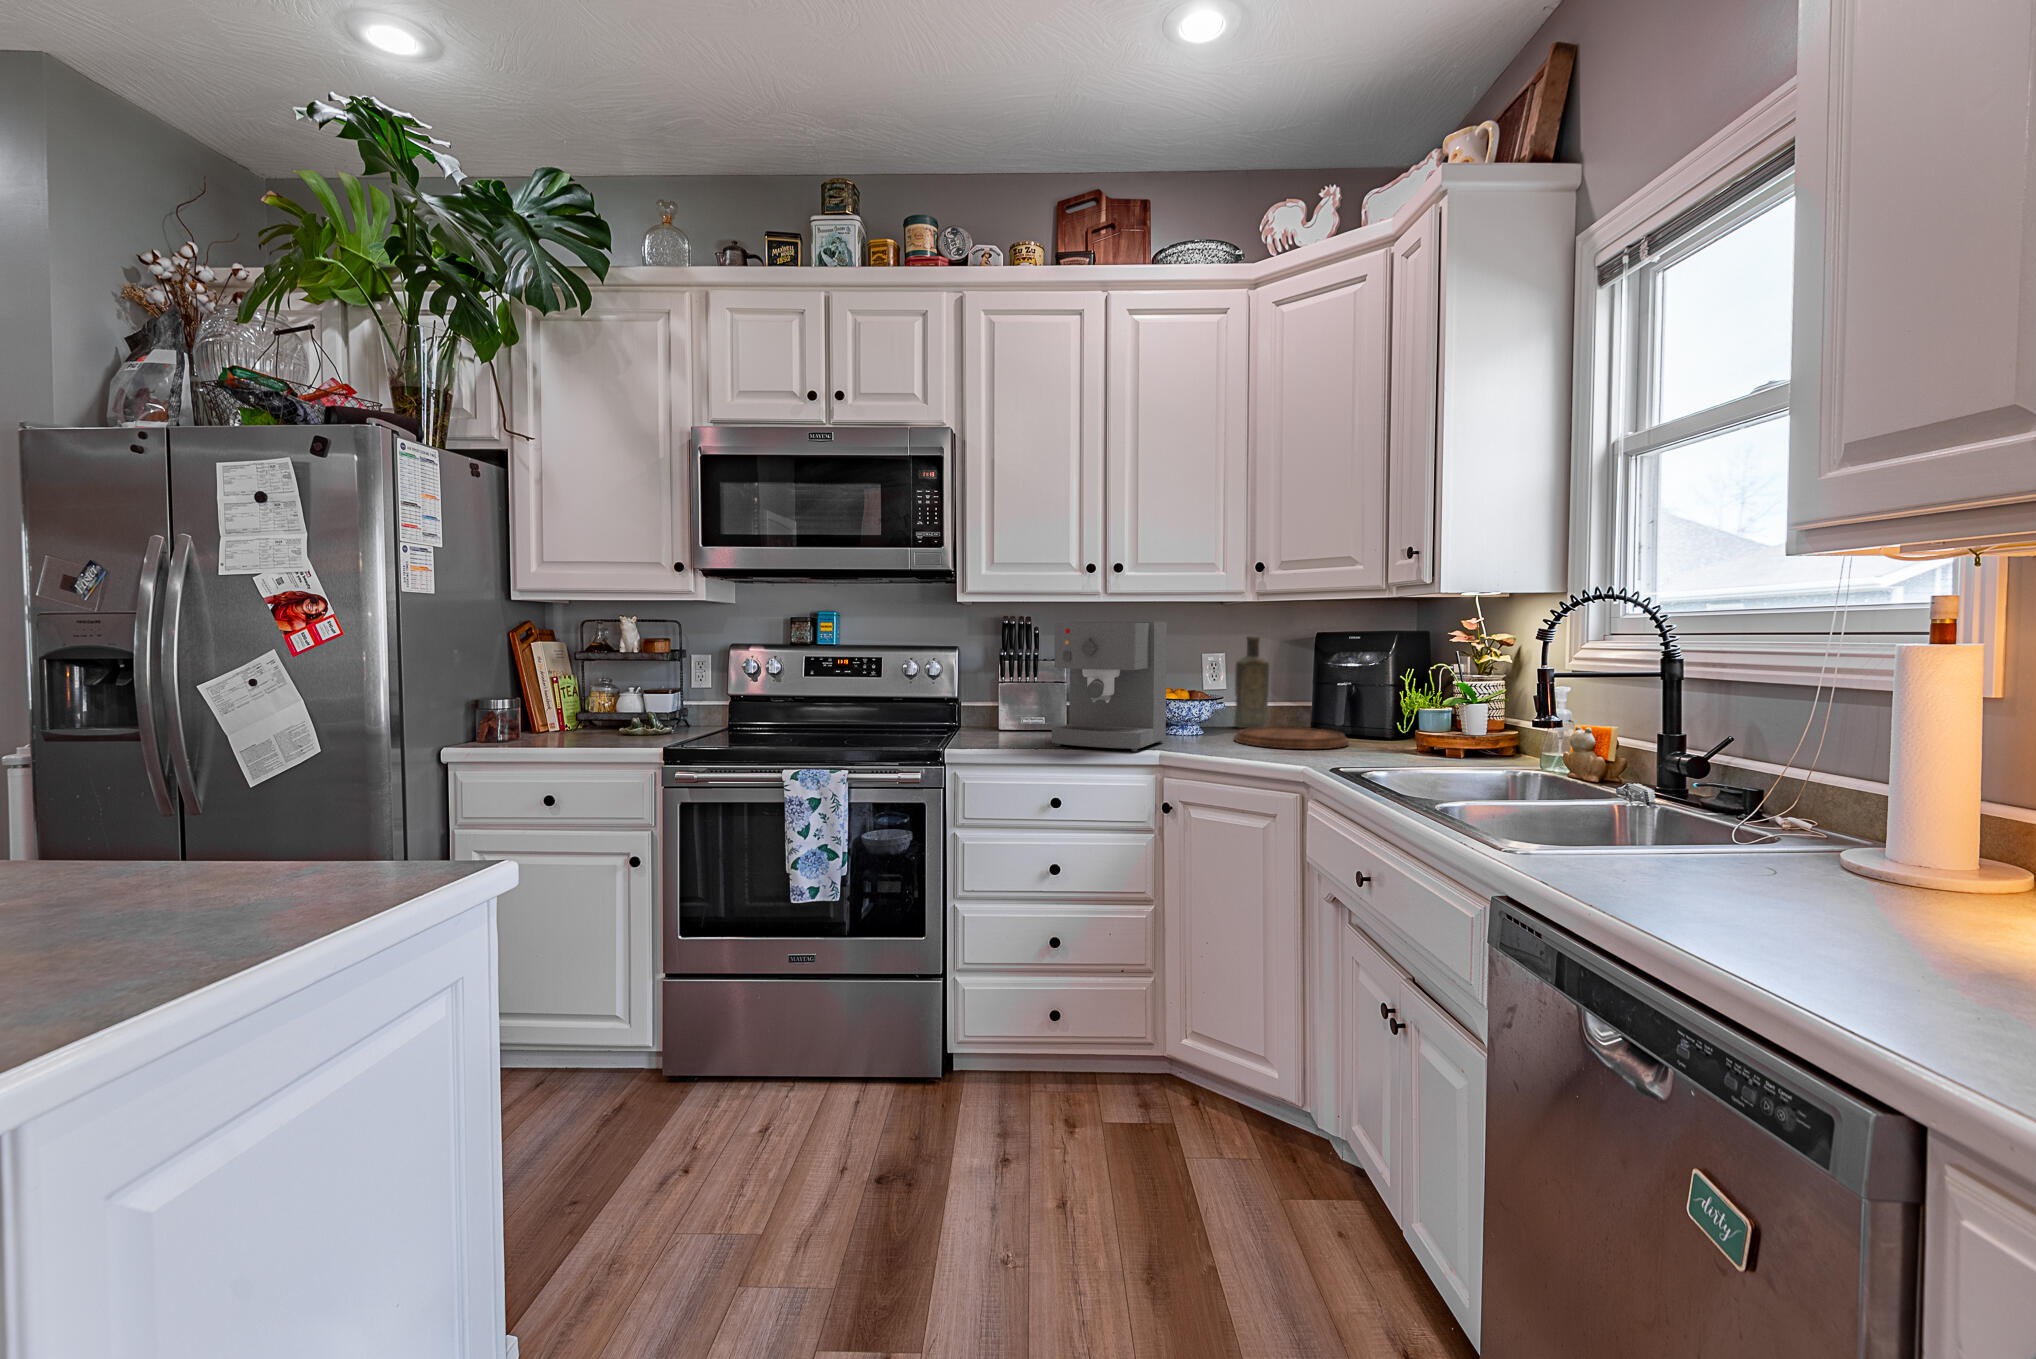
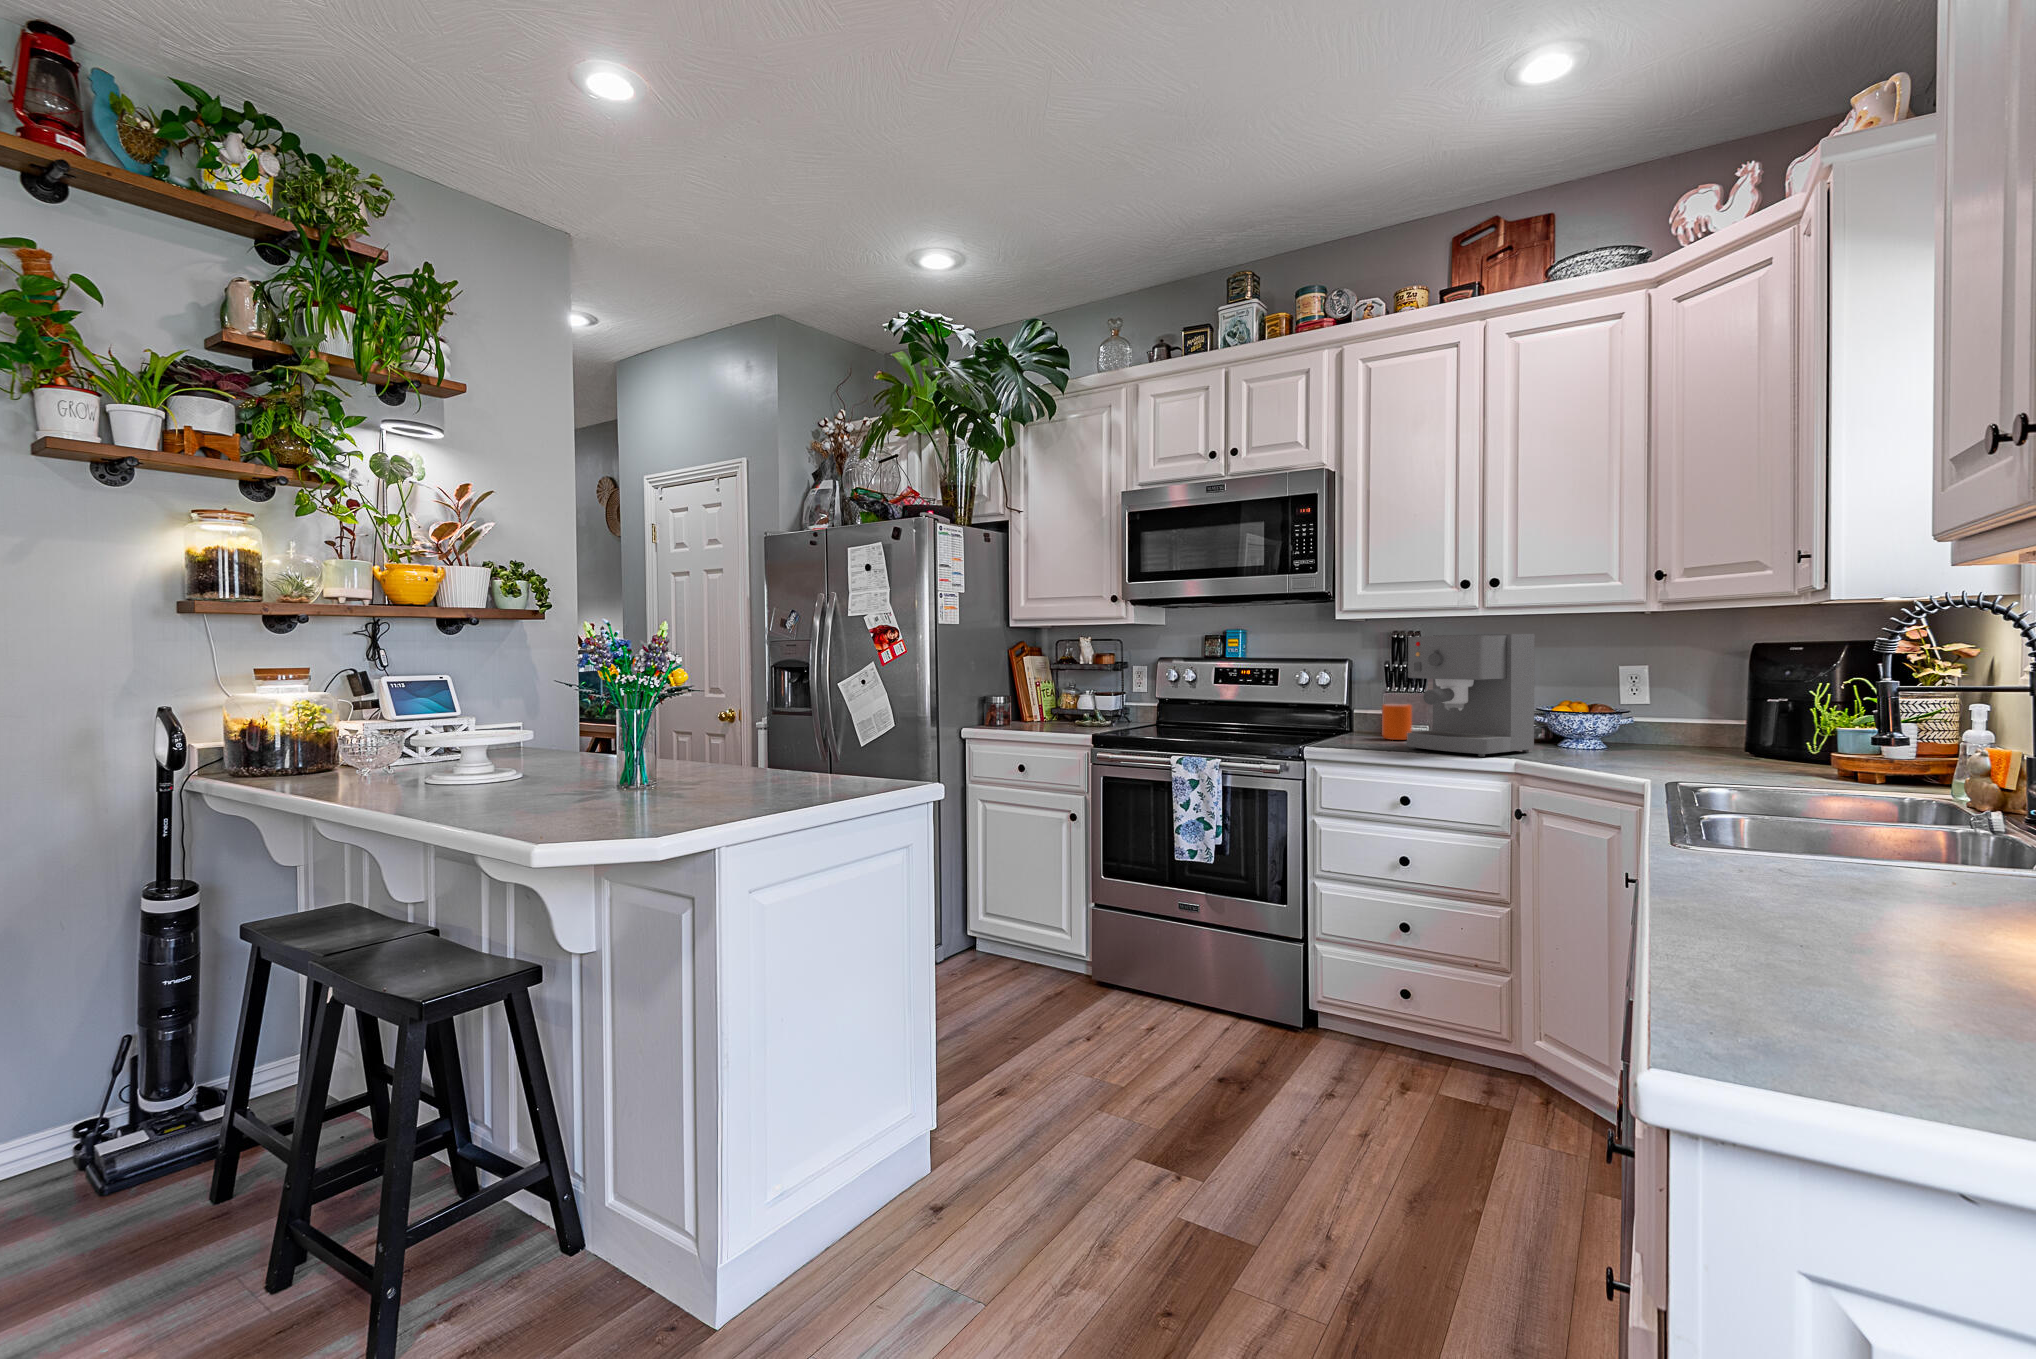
bottle: present [1234,636,1269,728] -> none [1646,648,1697,747]
mug: none [1009,695,1038,735] -> present [1382,704,1412,740]
cutting board: present [1234,727,1349,749] -> none [1619,744,1764,766]

